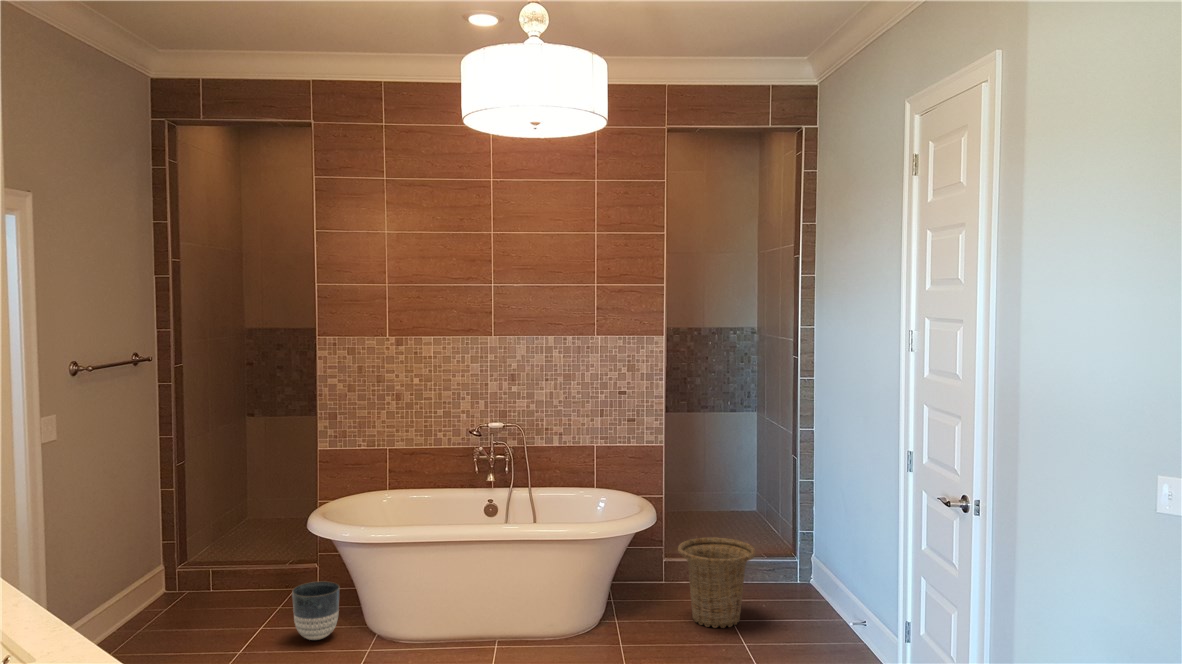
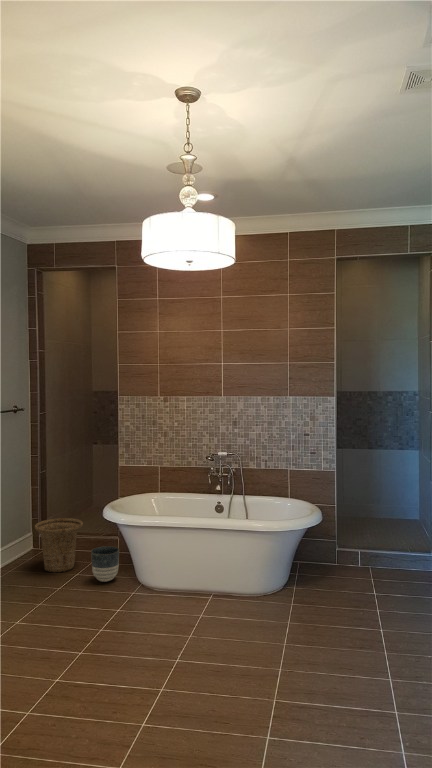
basket: present [678,538,756,628] -> present [35,518,83,572]

